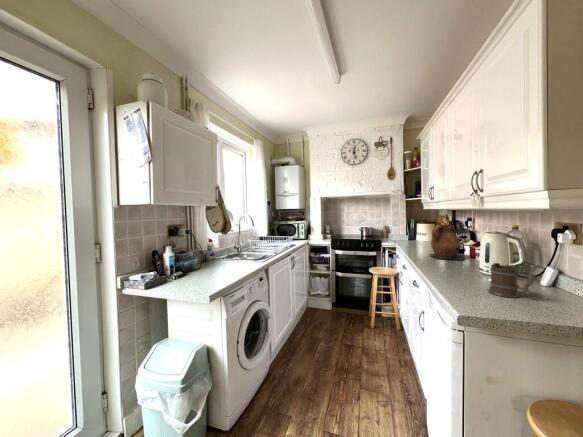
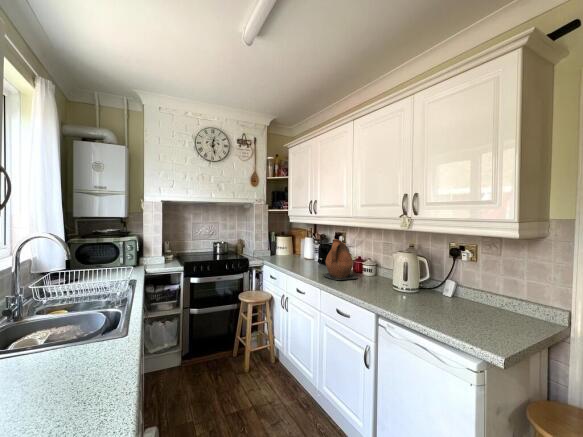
mug: present [488,263,535,298] -> none [442,289,489,329]

